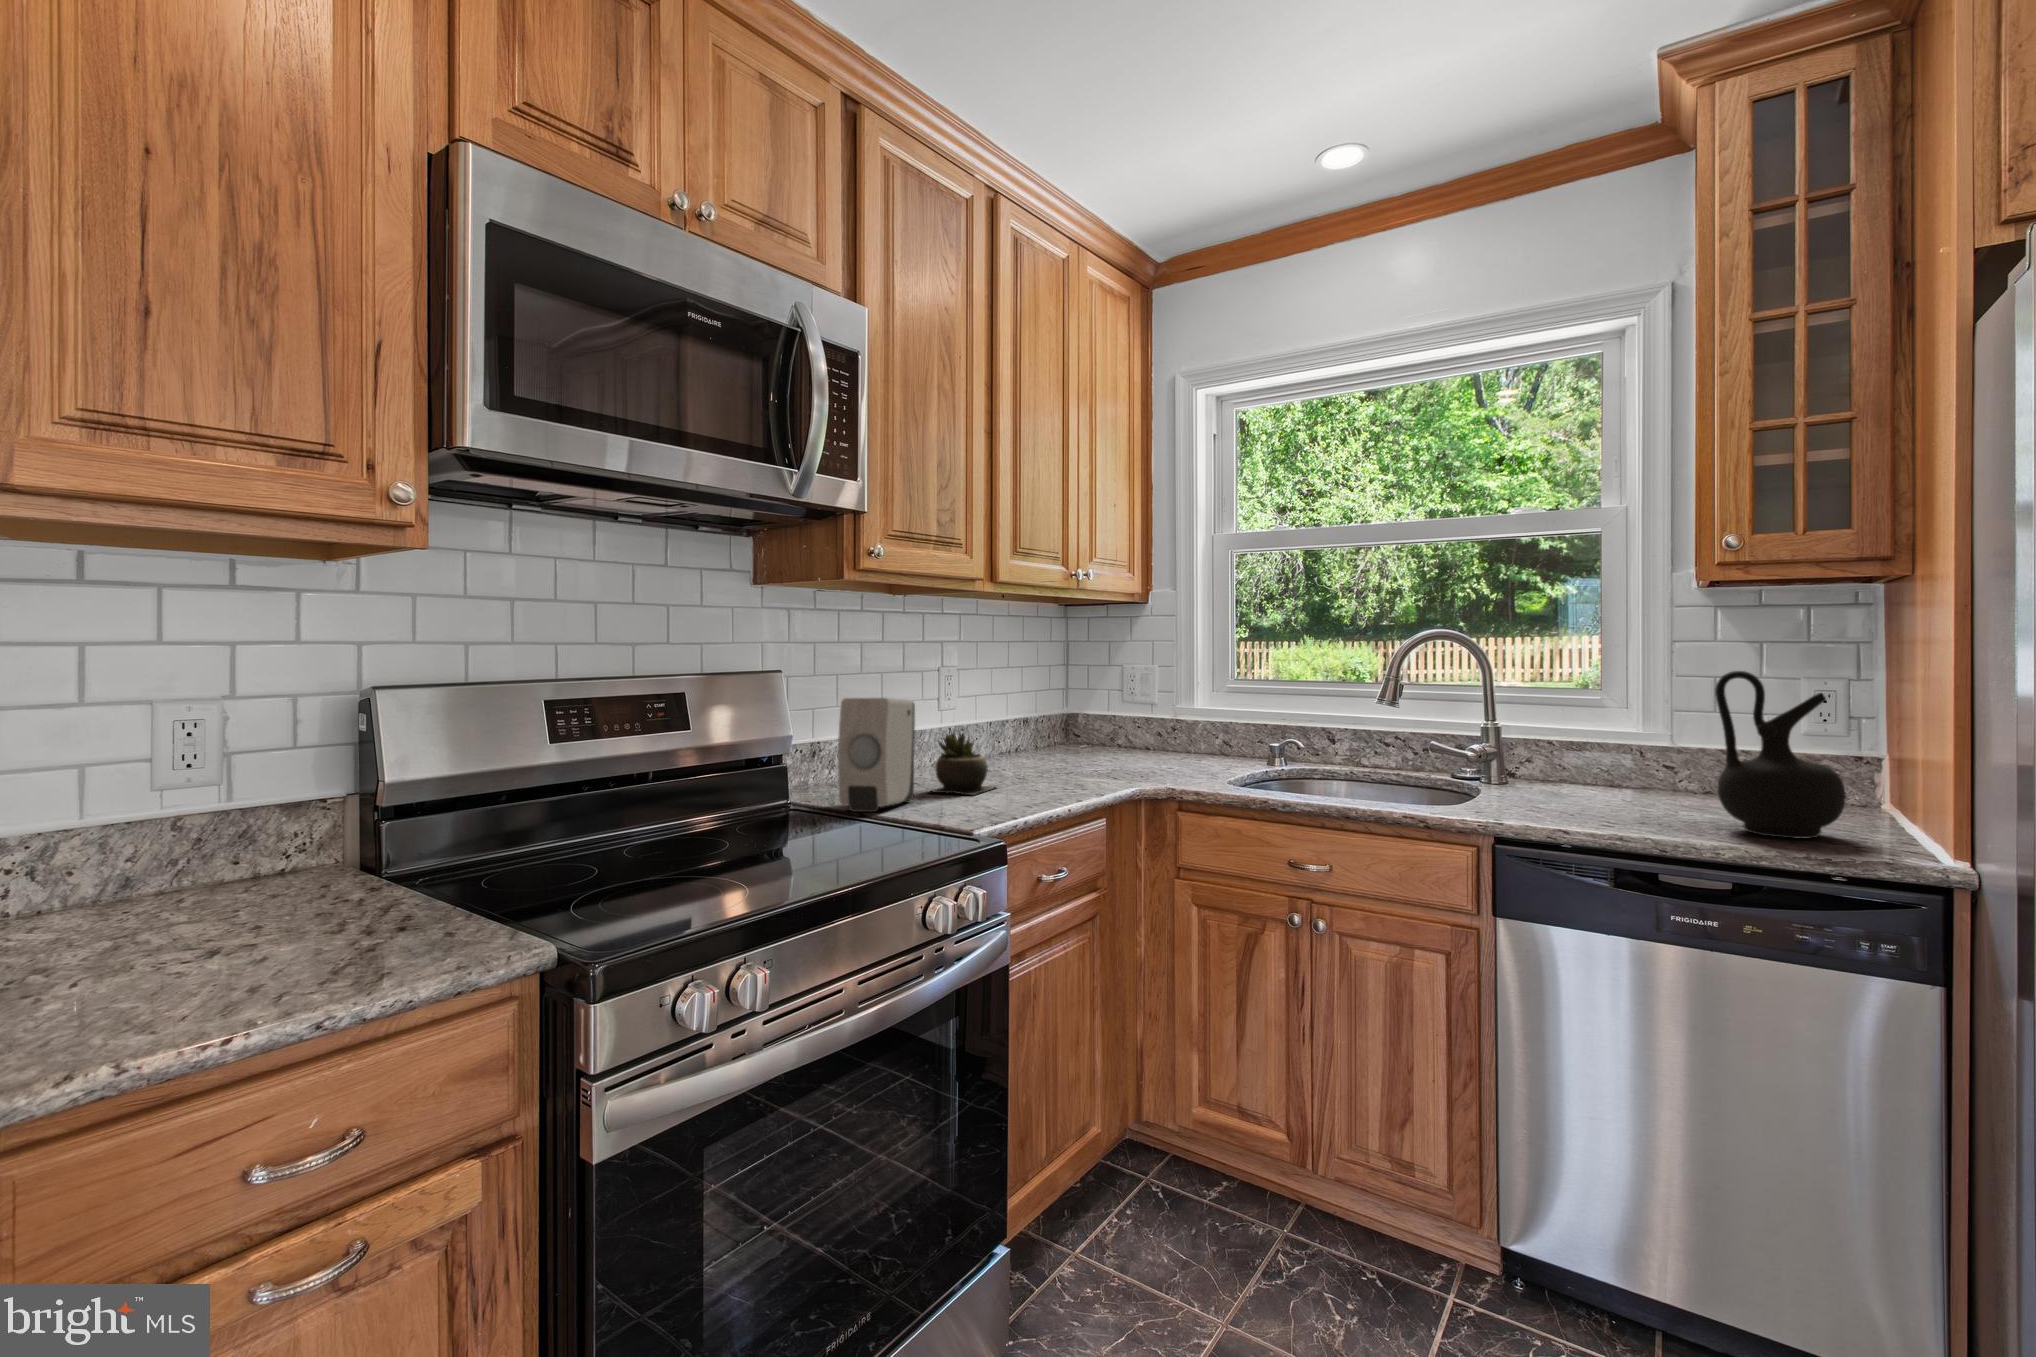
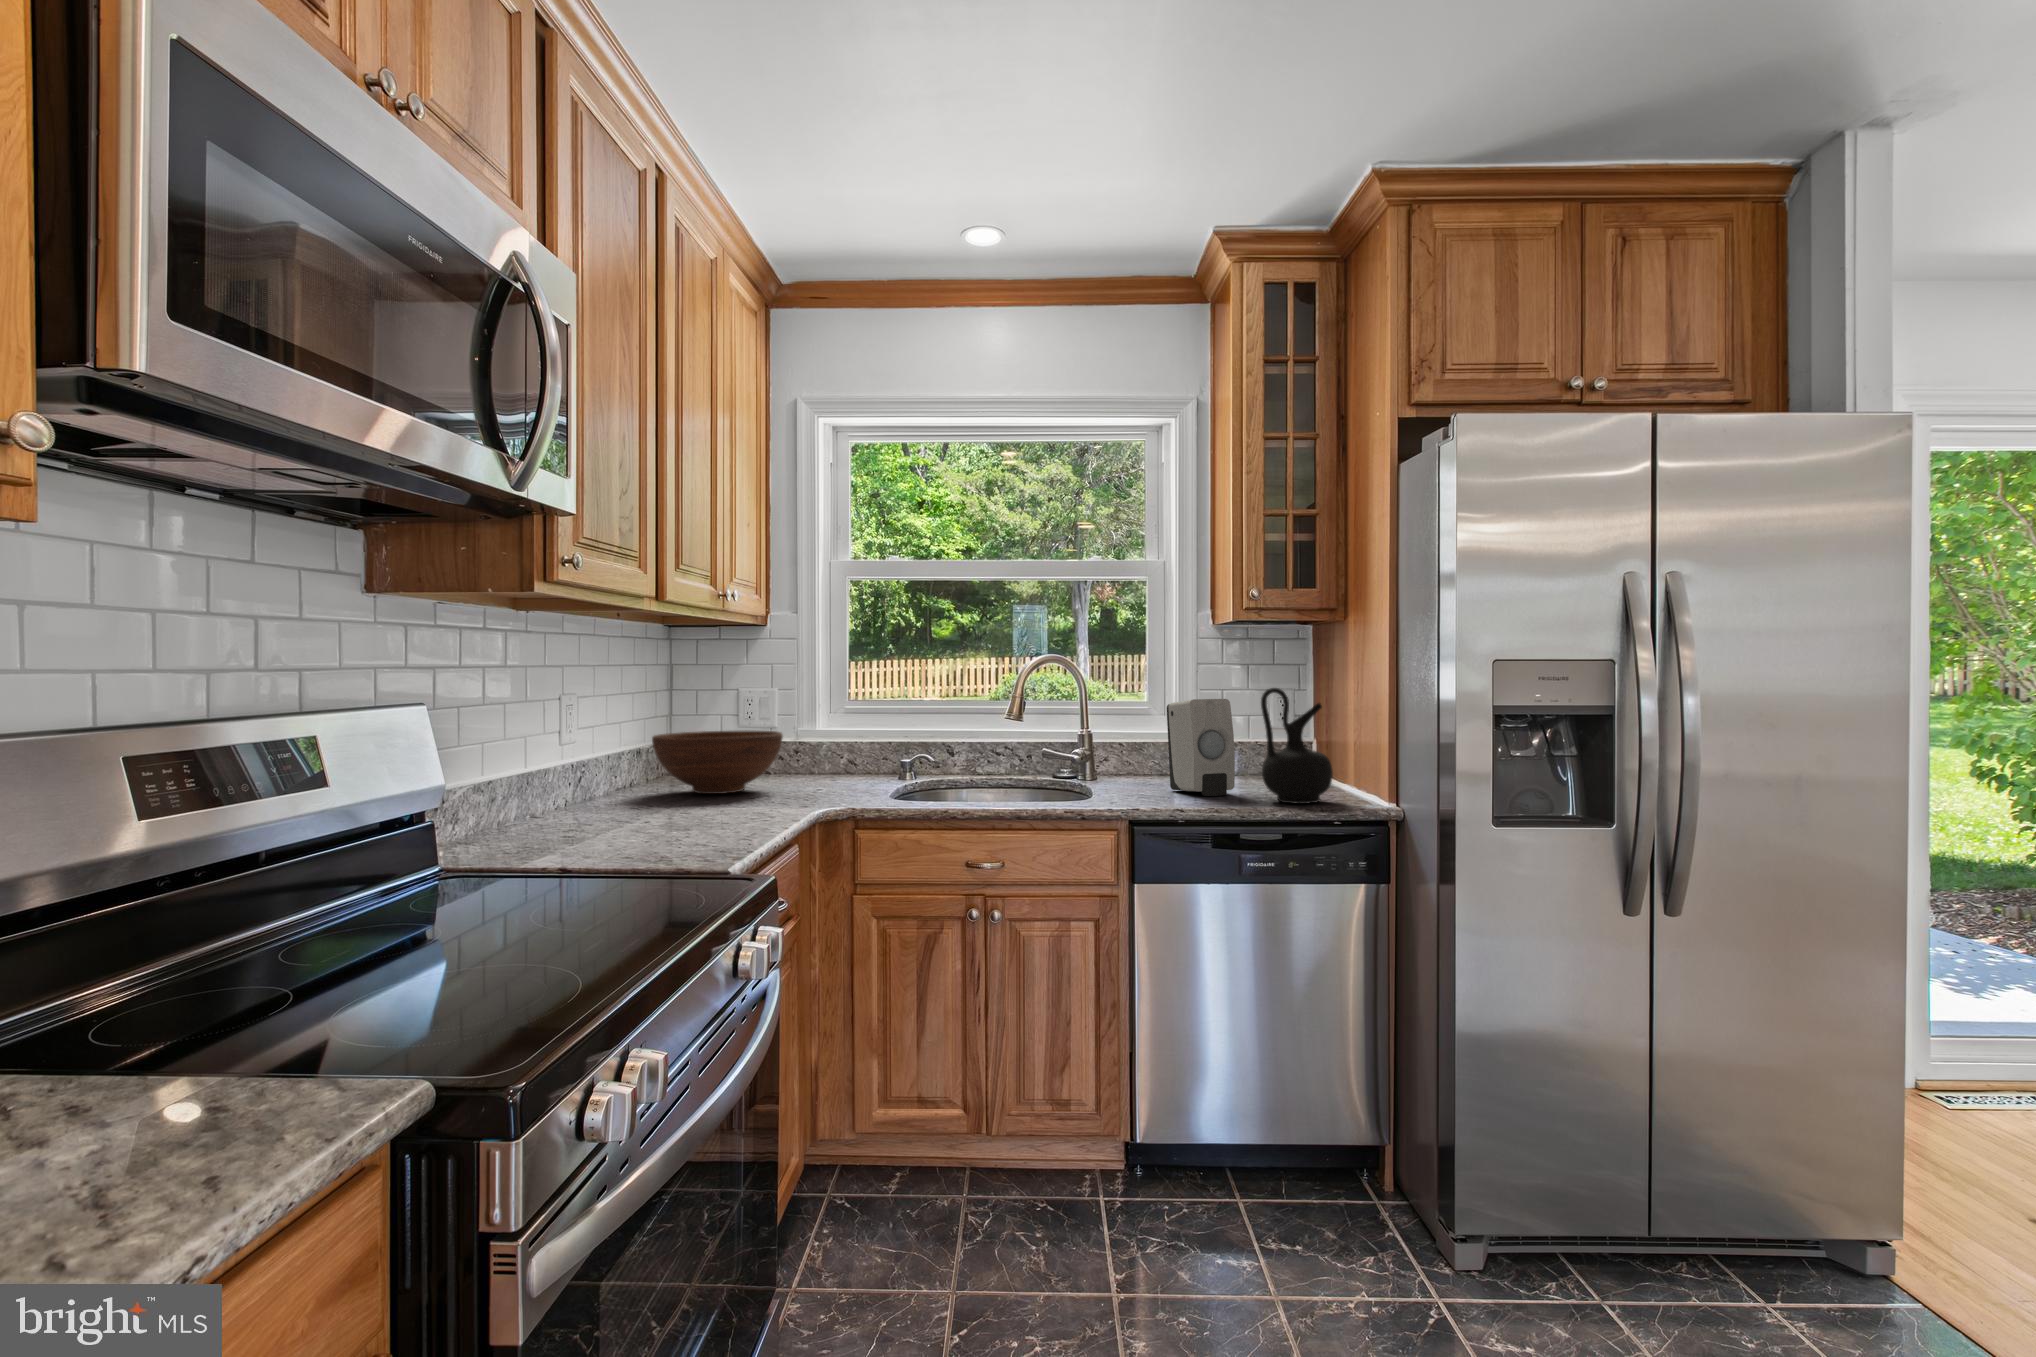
soap dispenser: present [838,698,915,812] -> present [1167,699,1235,796]
fruit bowl: none [1032,708,1151,768] -> present [652,730,783,794]
succulent plant: present [931,732,994,795] -> none [576,754,652,824]

